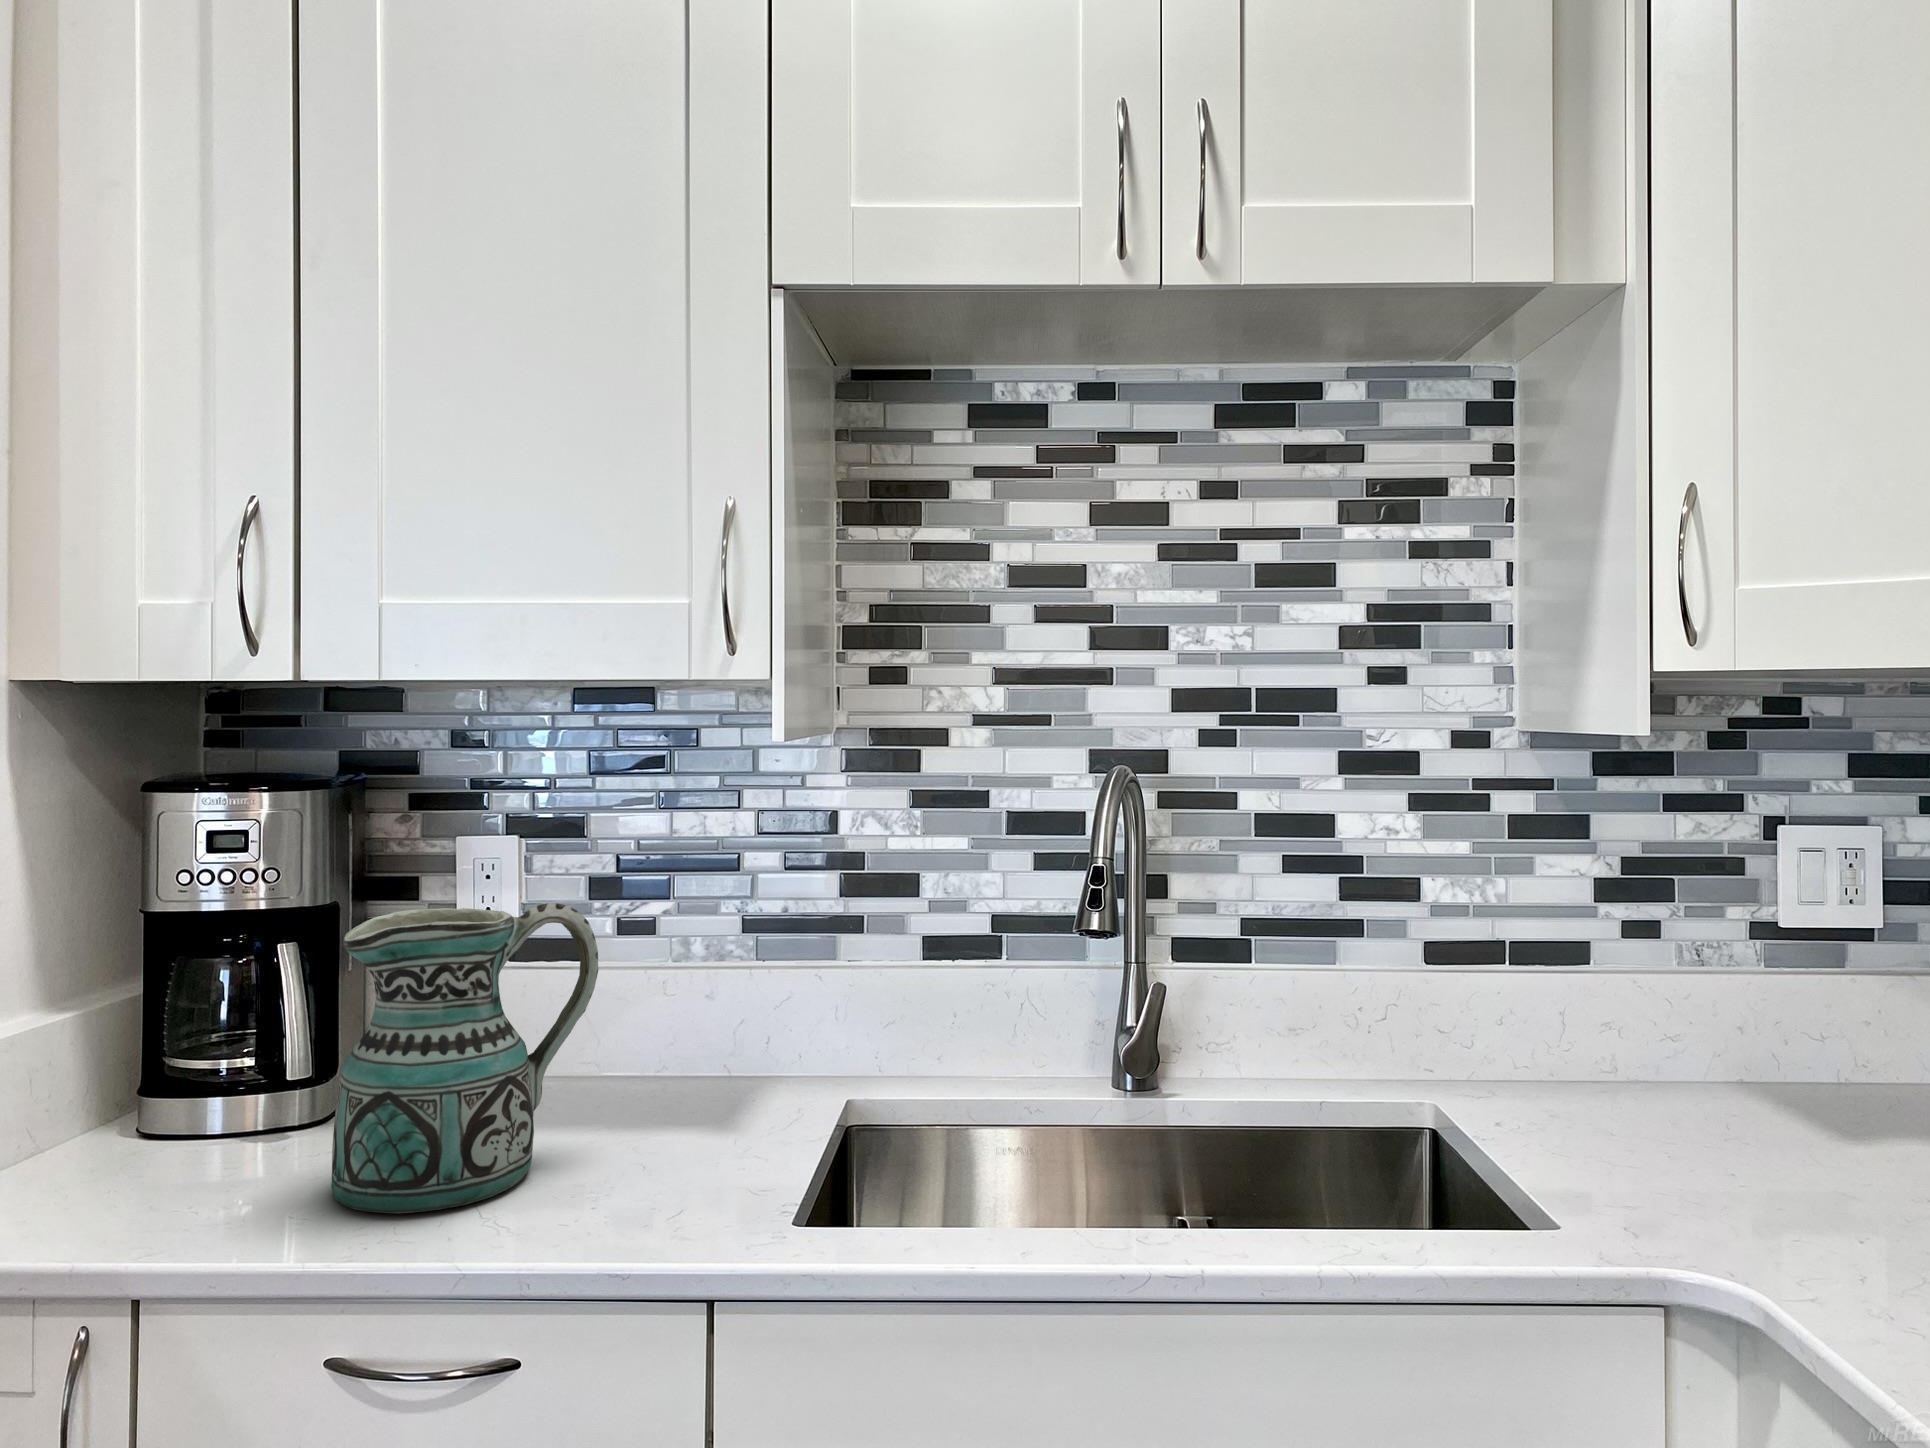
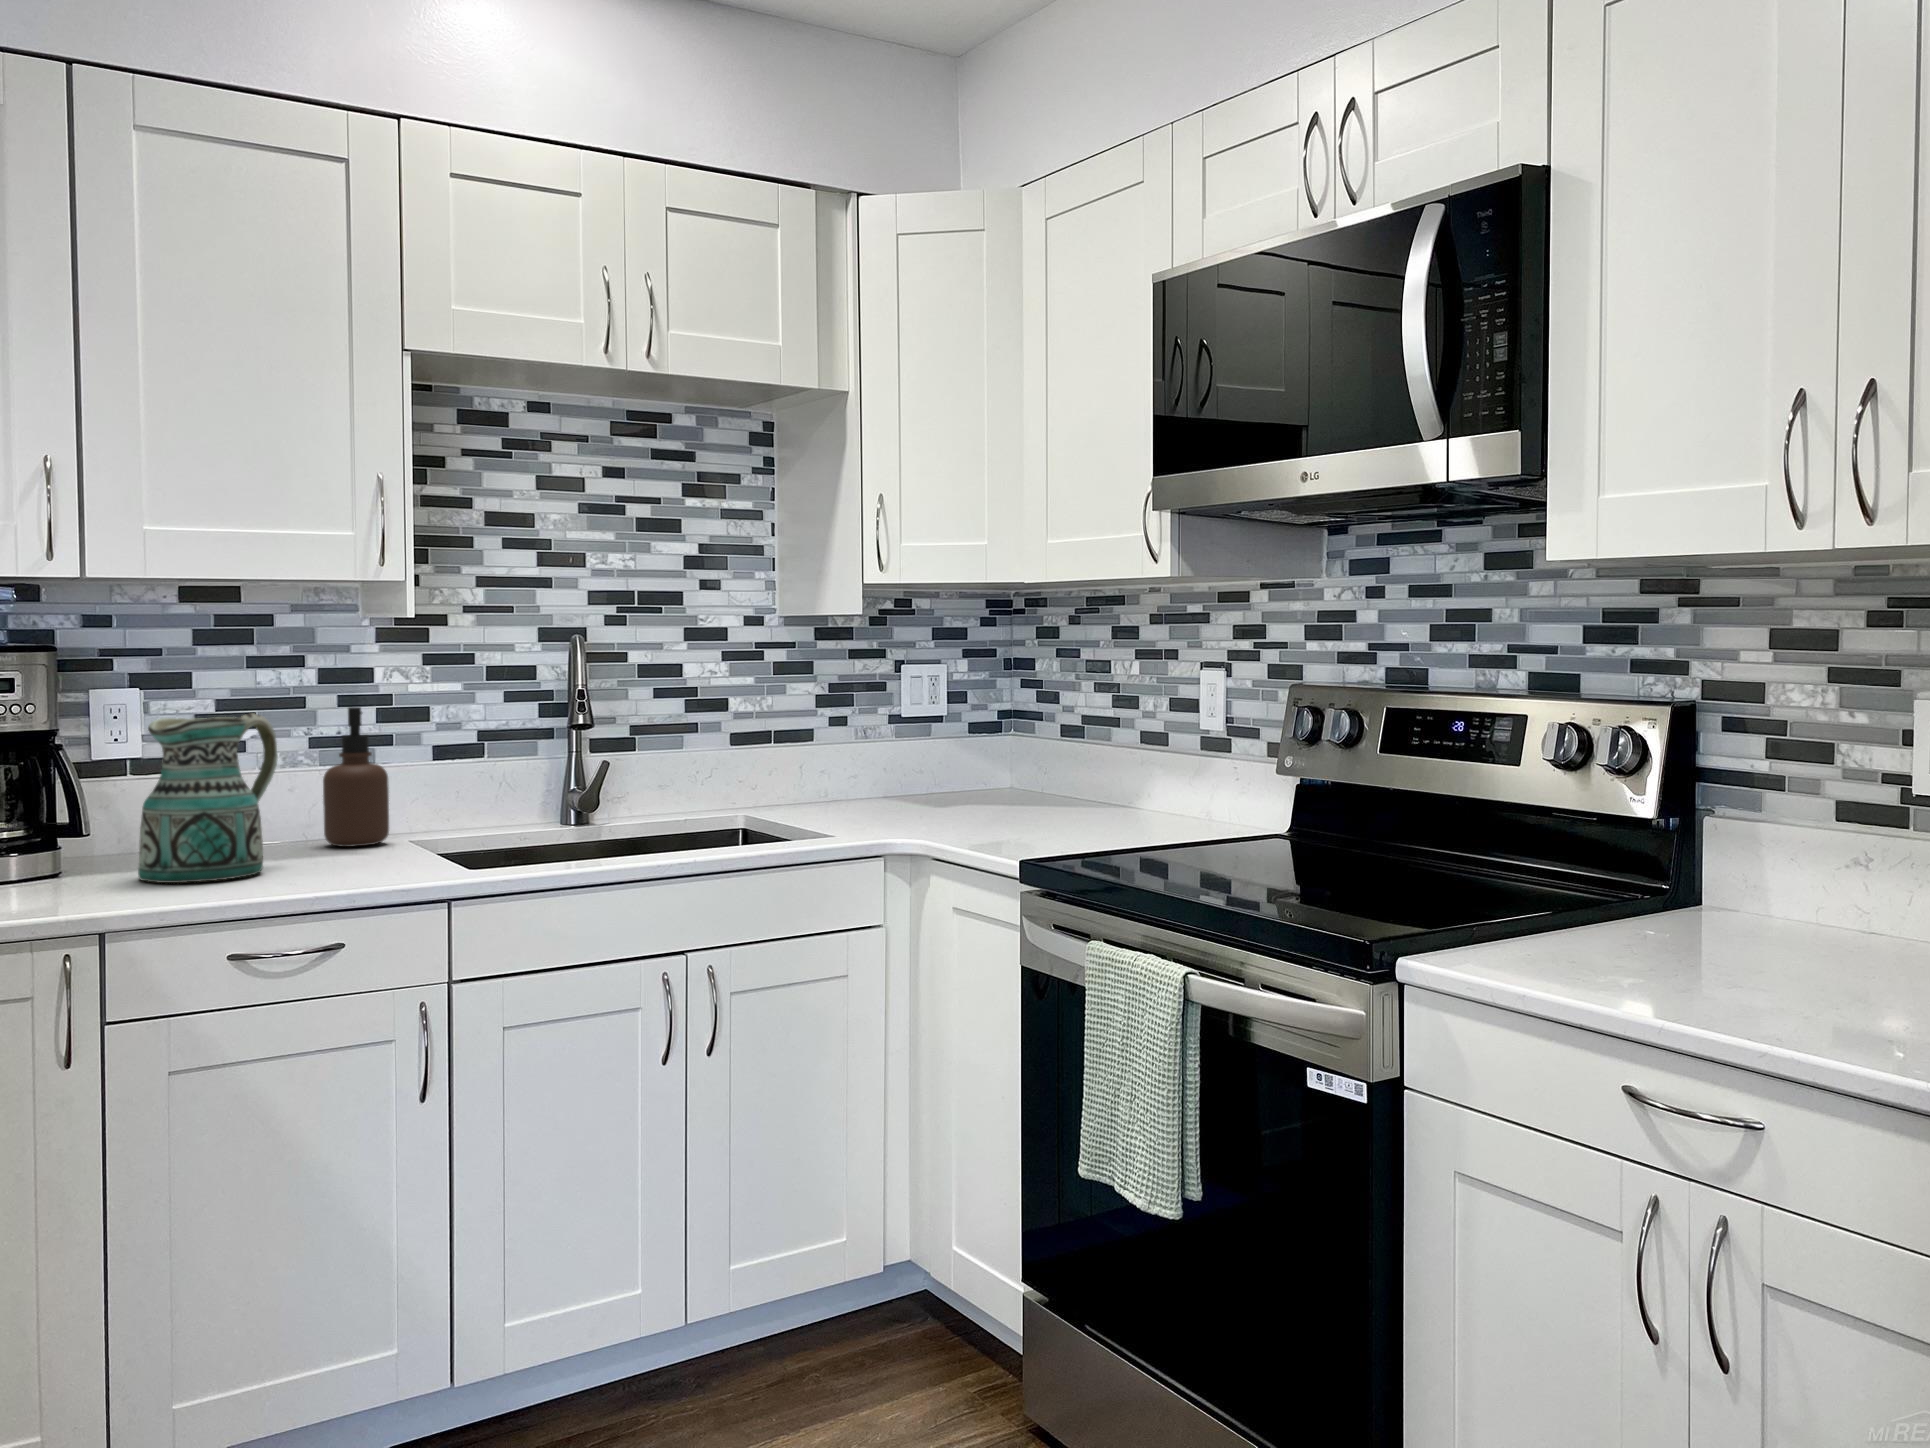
soap dispenser: none [739,875,835,1102] -> present [323,707,389,847]

